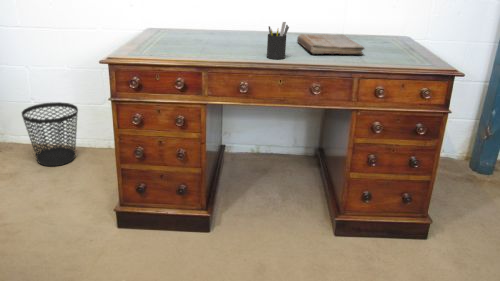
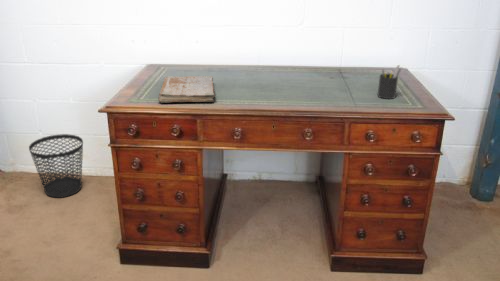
pen holder: present [267,22,289,59] -> present [378,65,401,99]
book: present [297,34,364,54] -> present [158,76,215,103]

